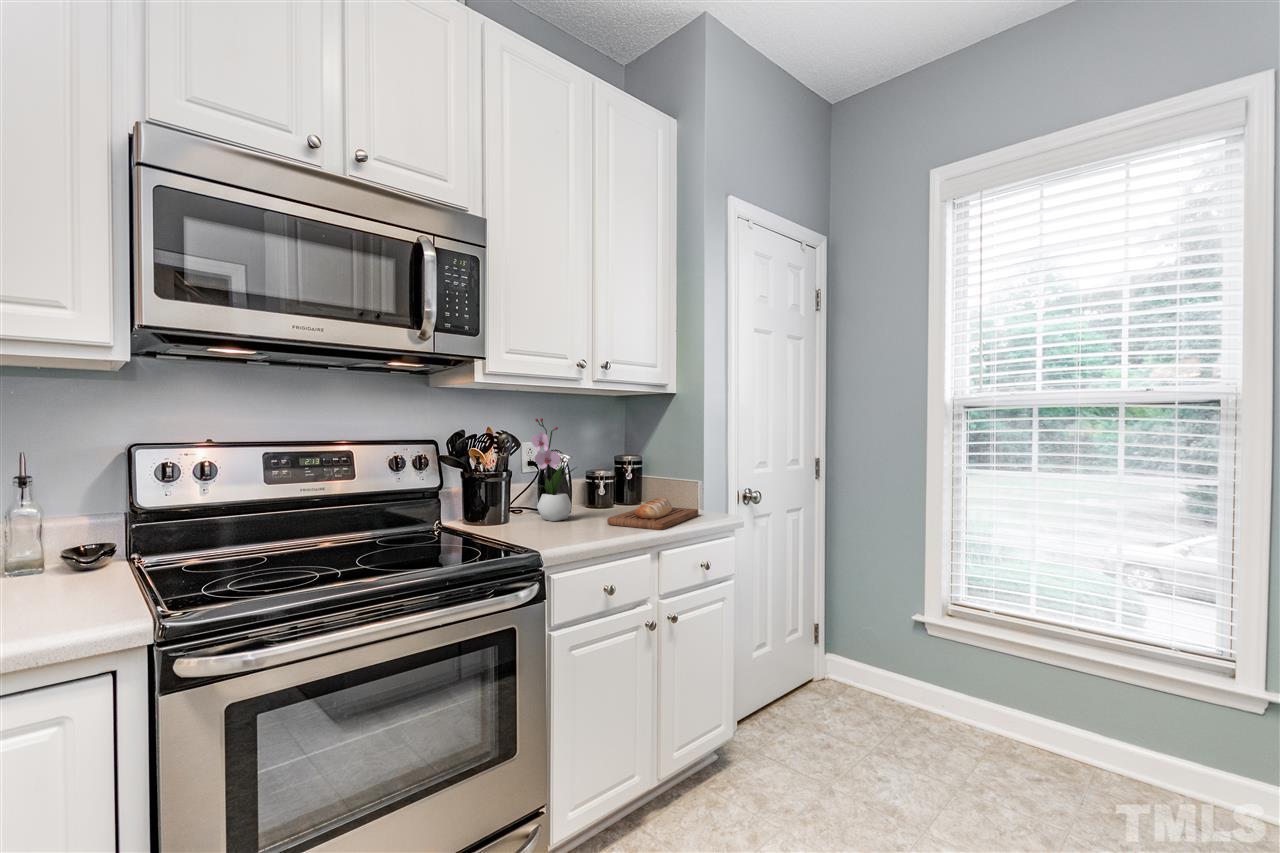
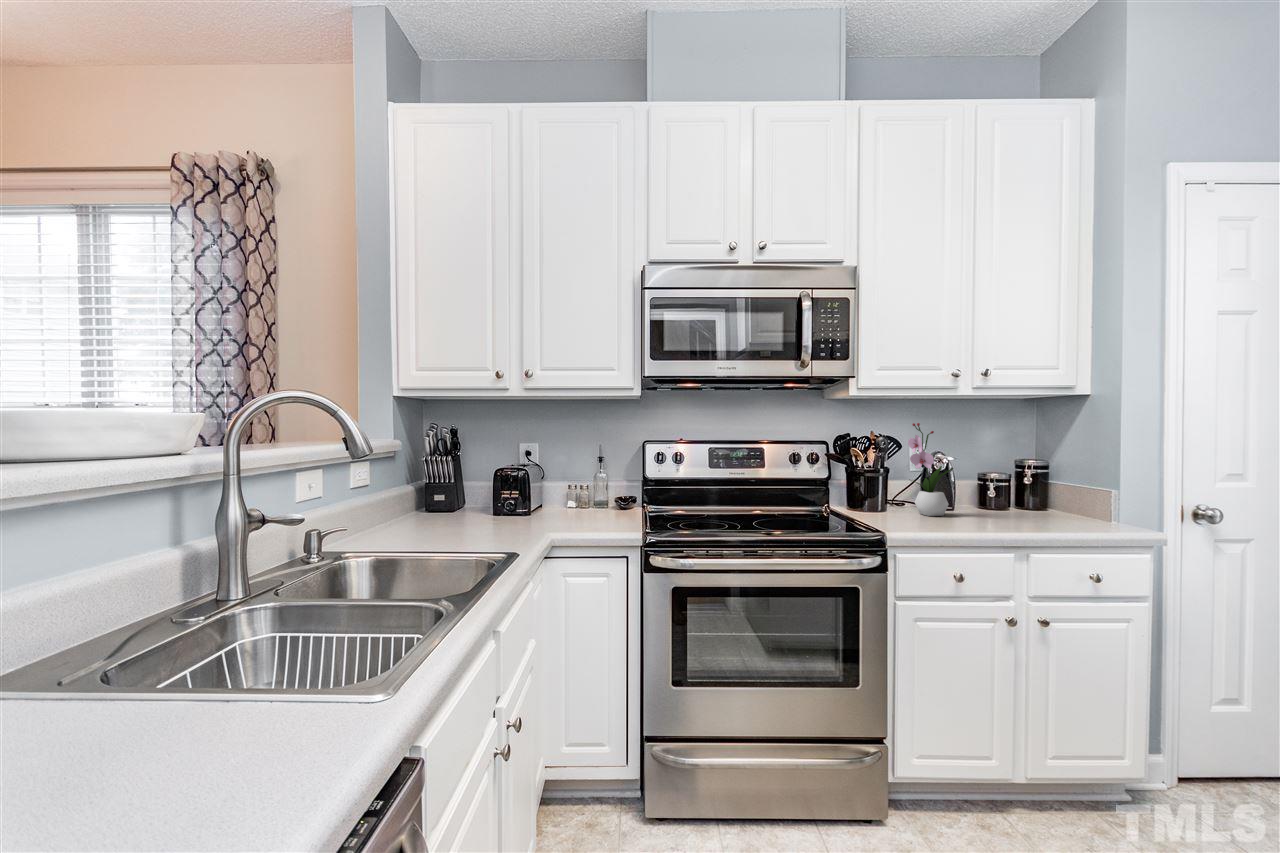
bread loaf: present [607,498,699,530] -> none [978,504,1101,533]

